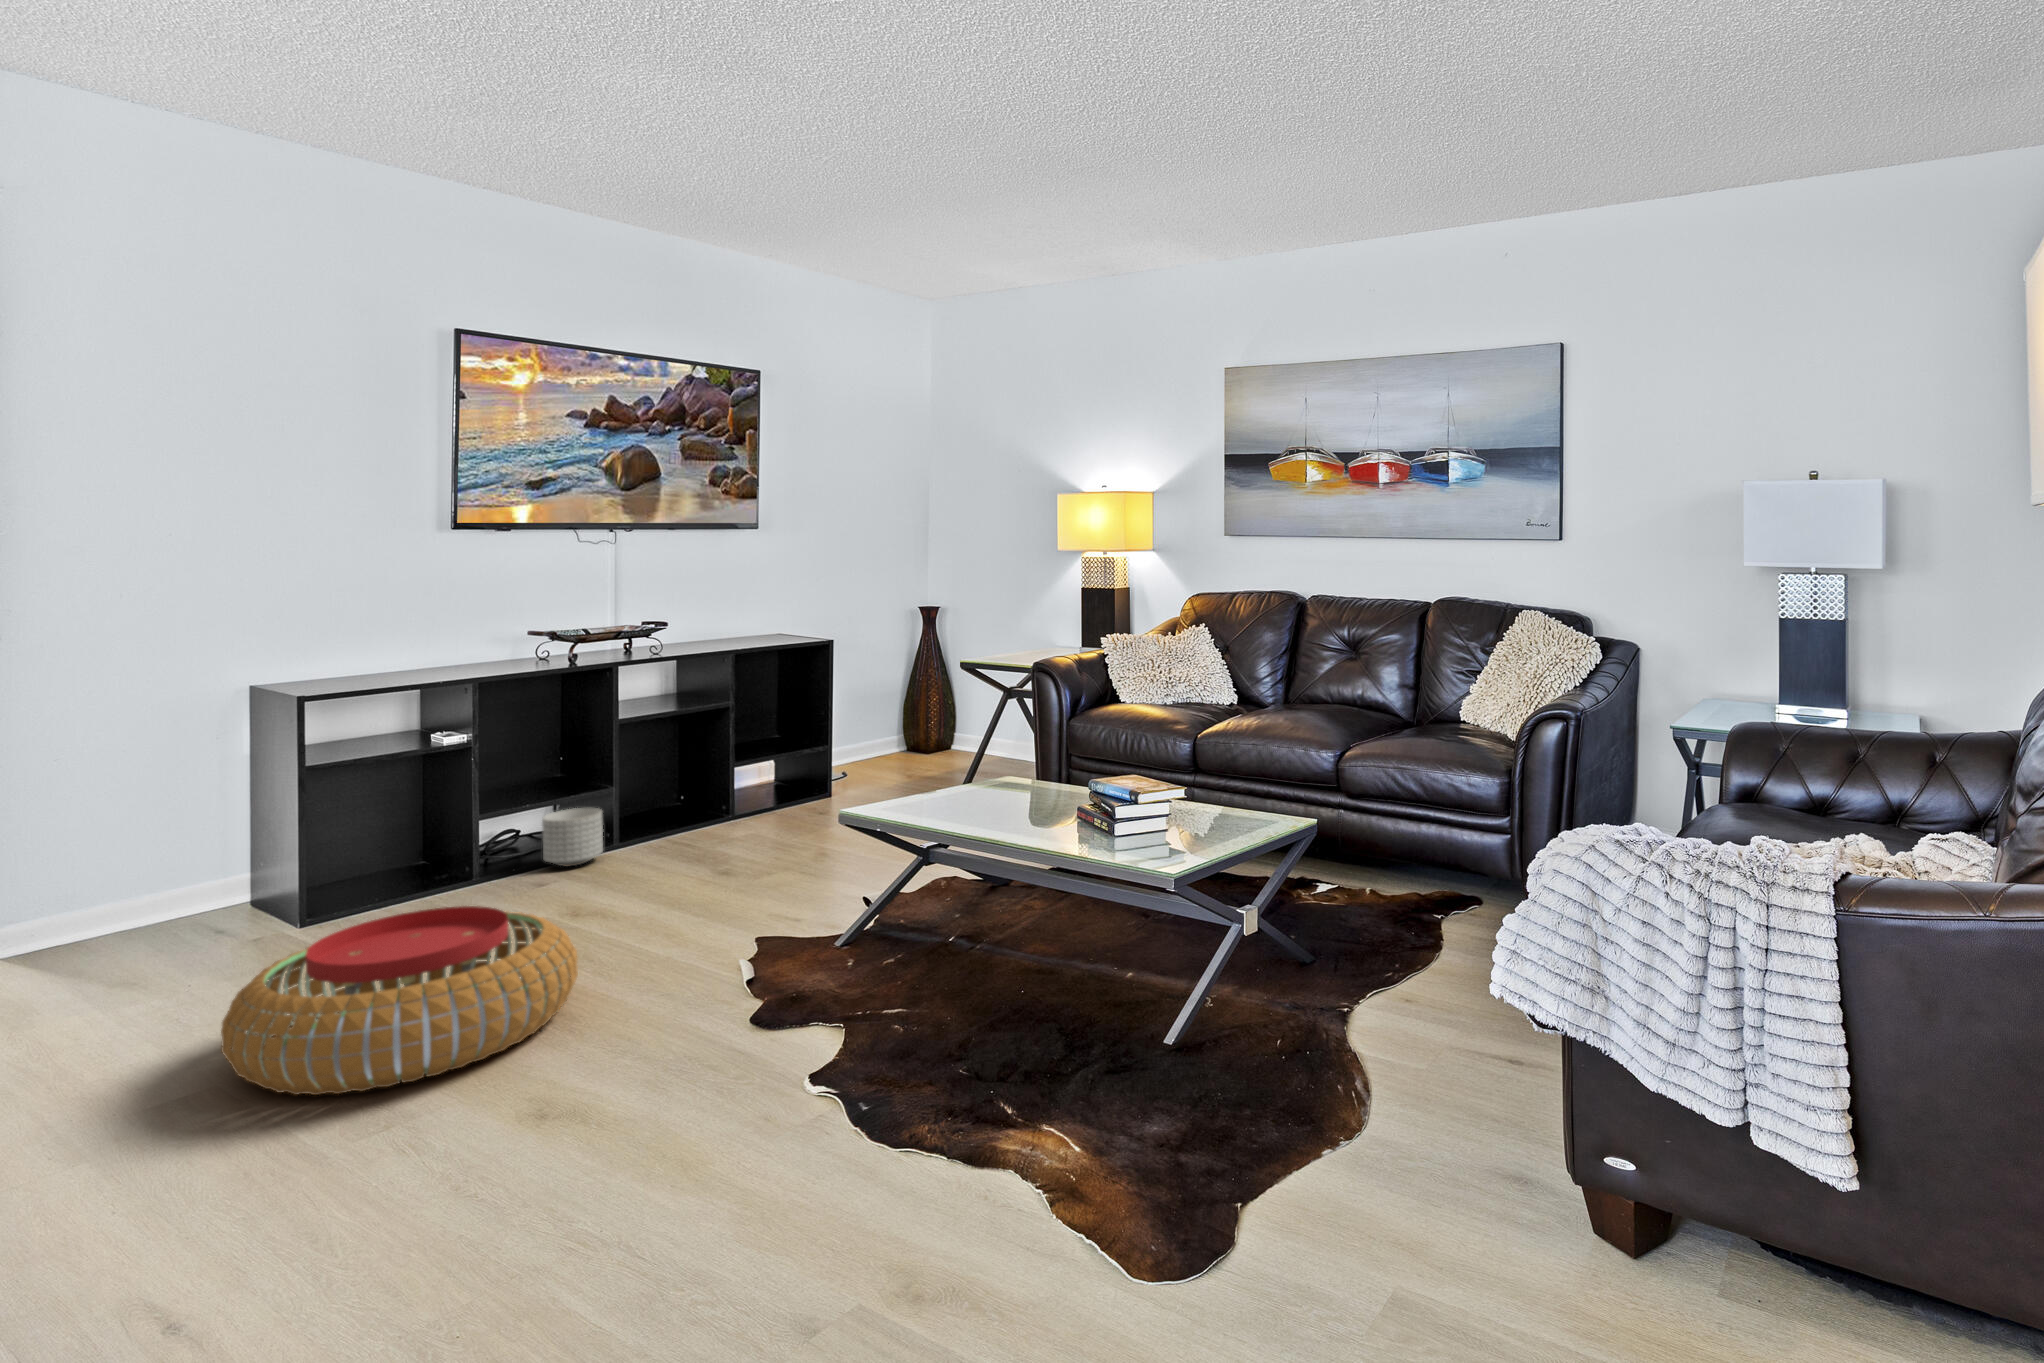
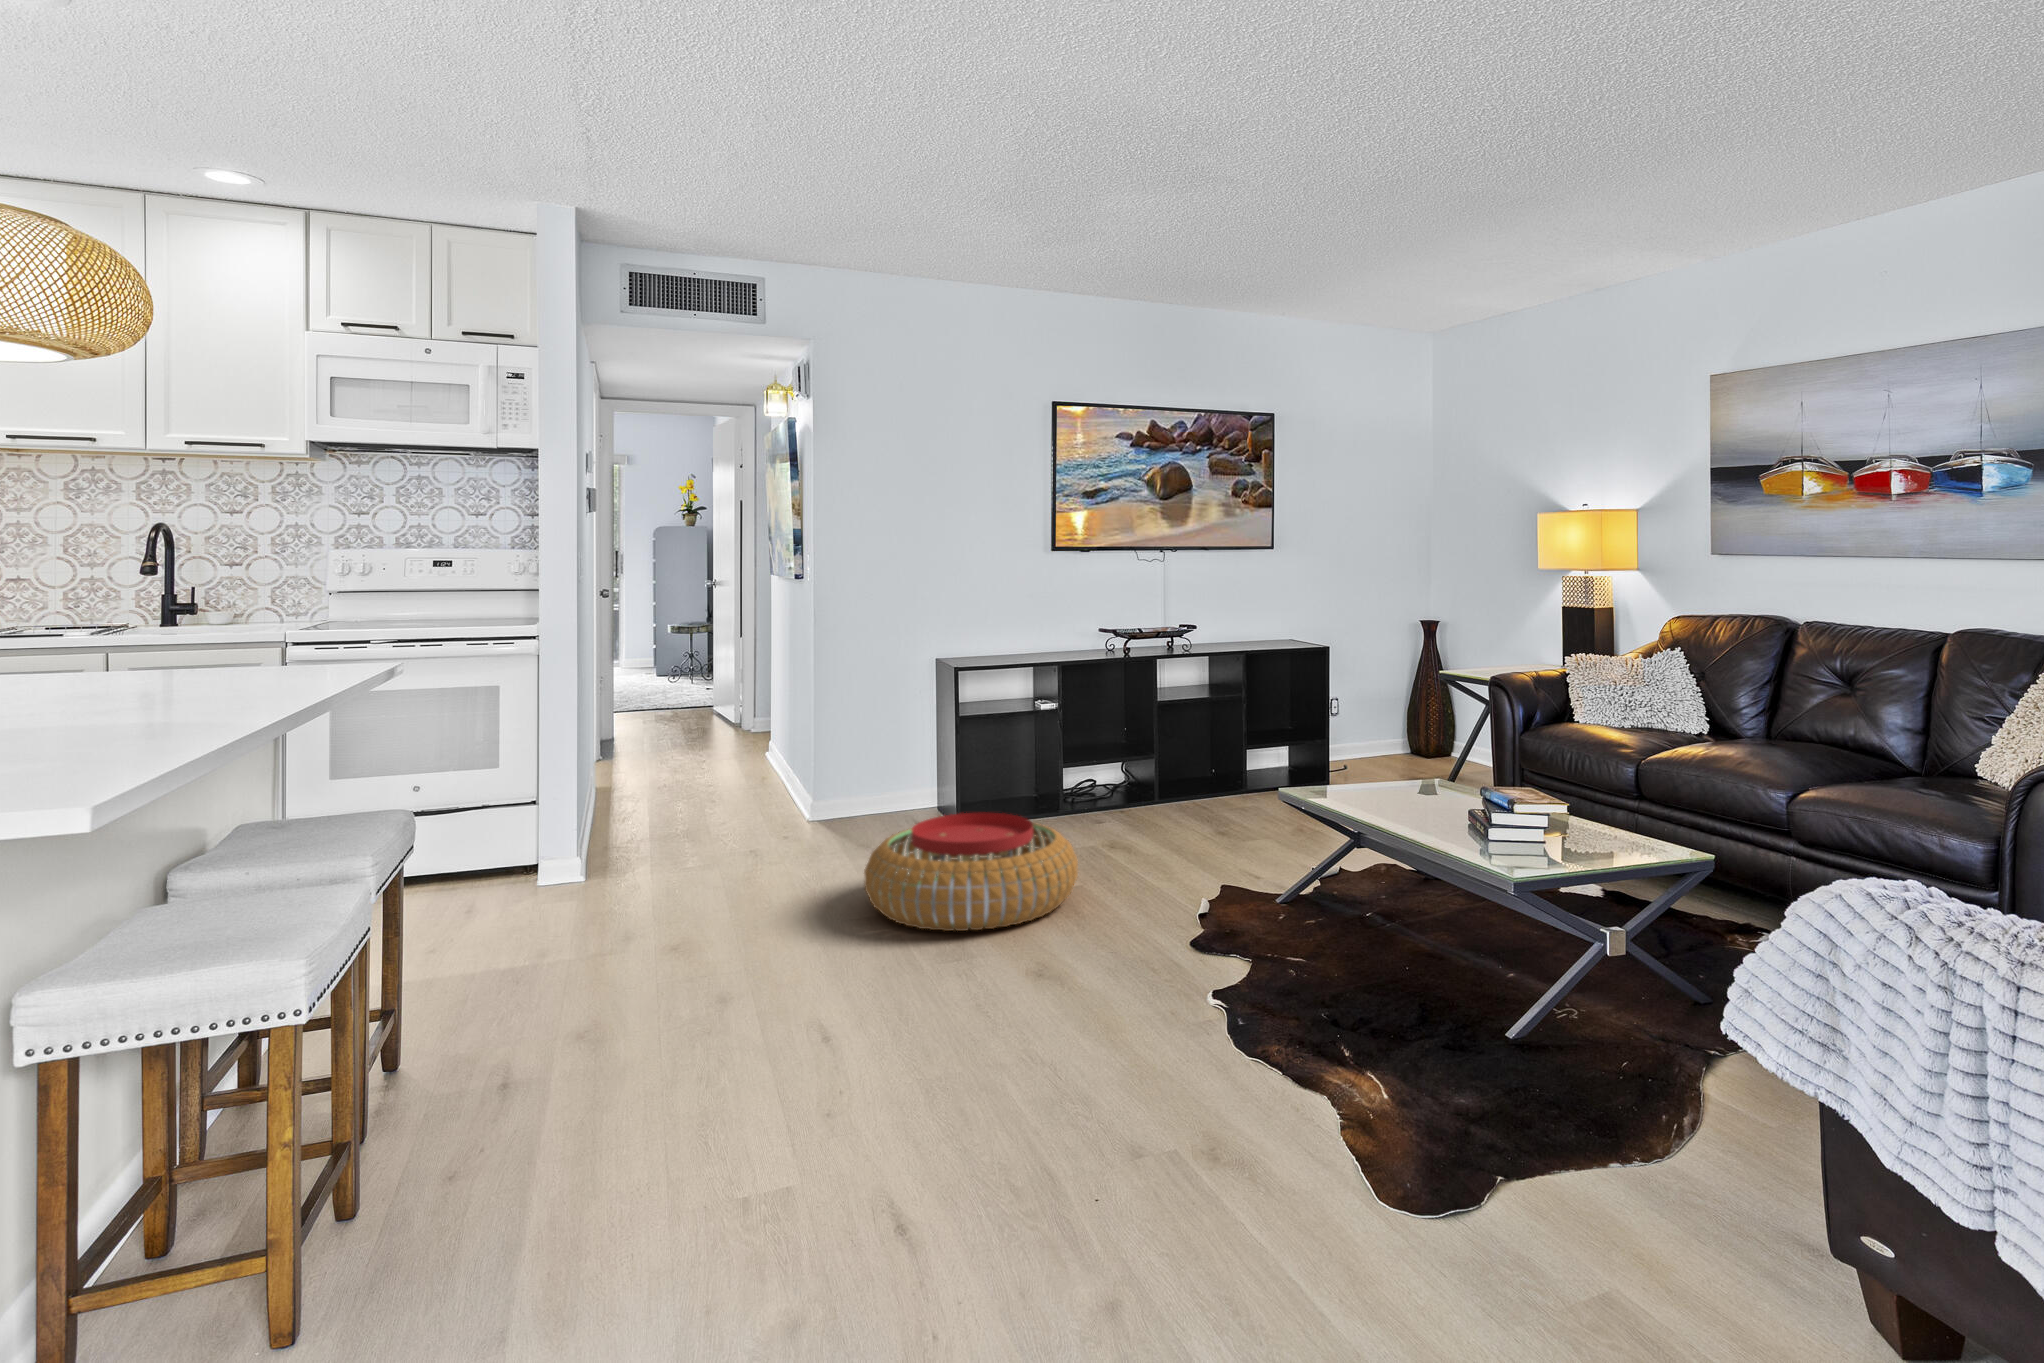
planter: present [542,808,603,867] -> none [1092,759,1134,804]

